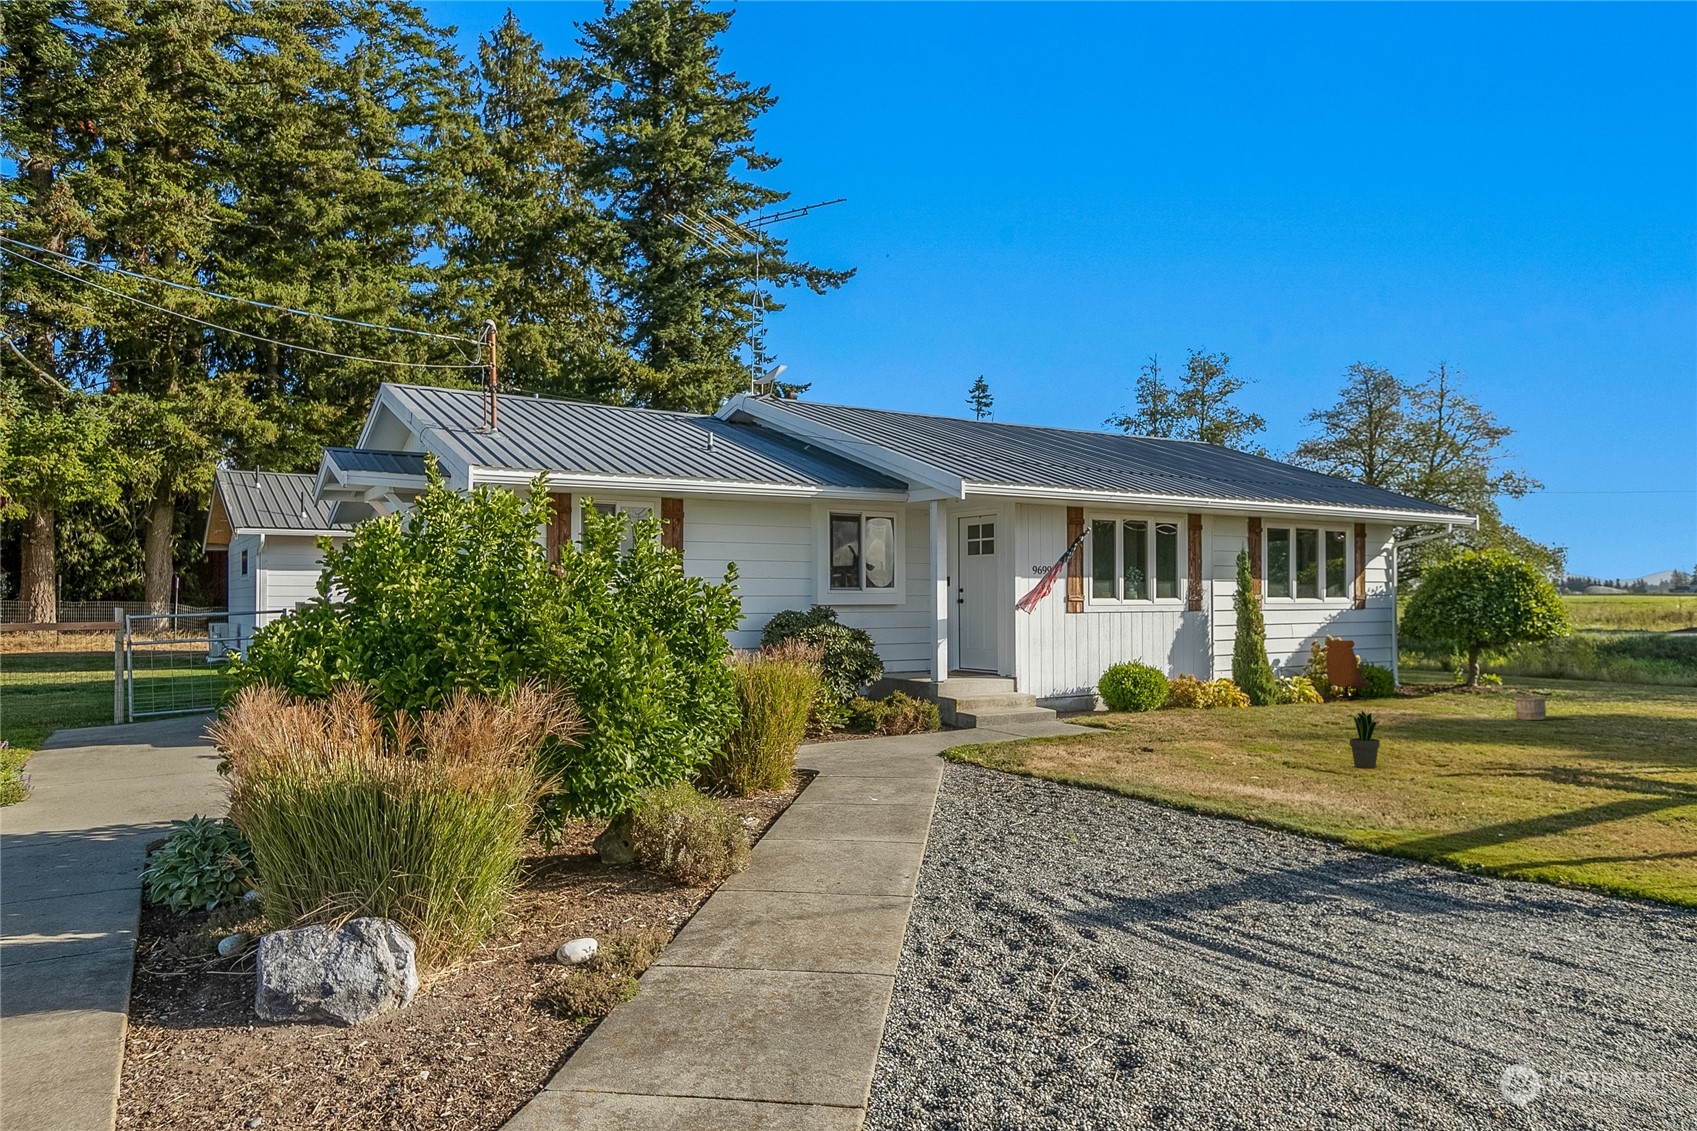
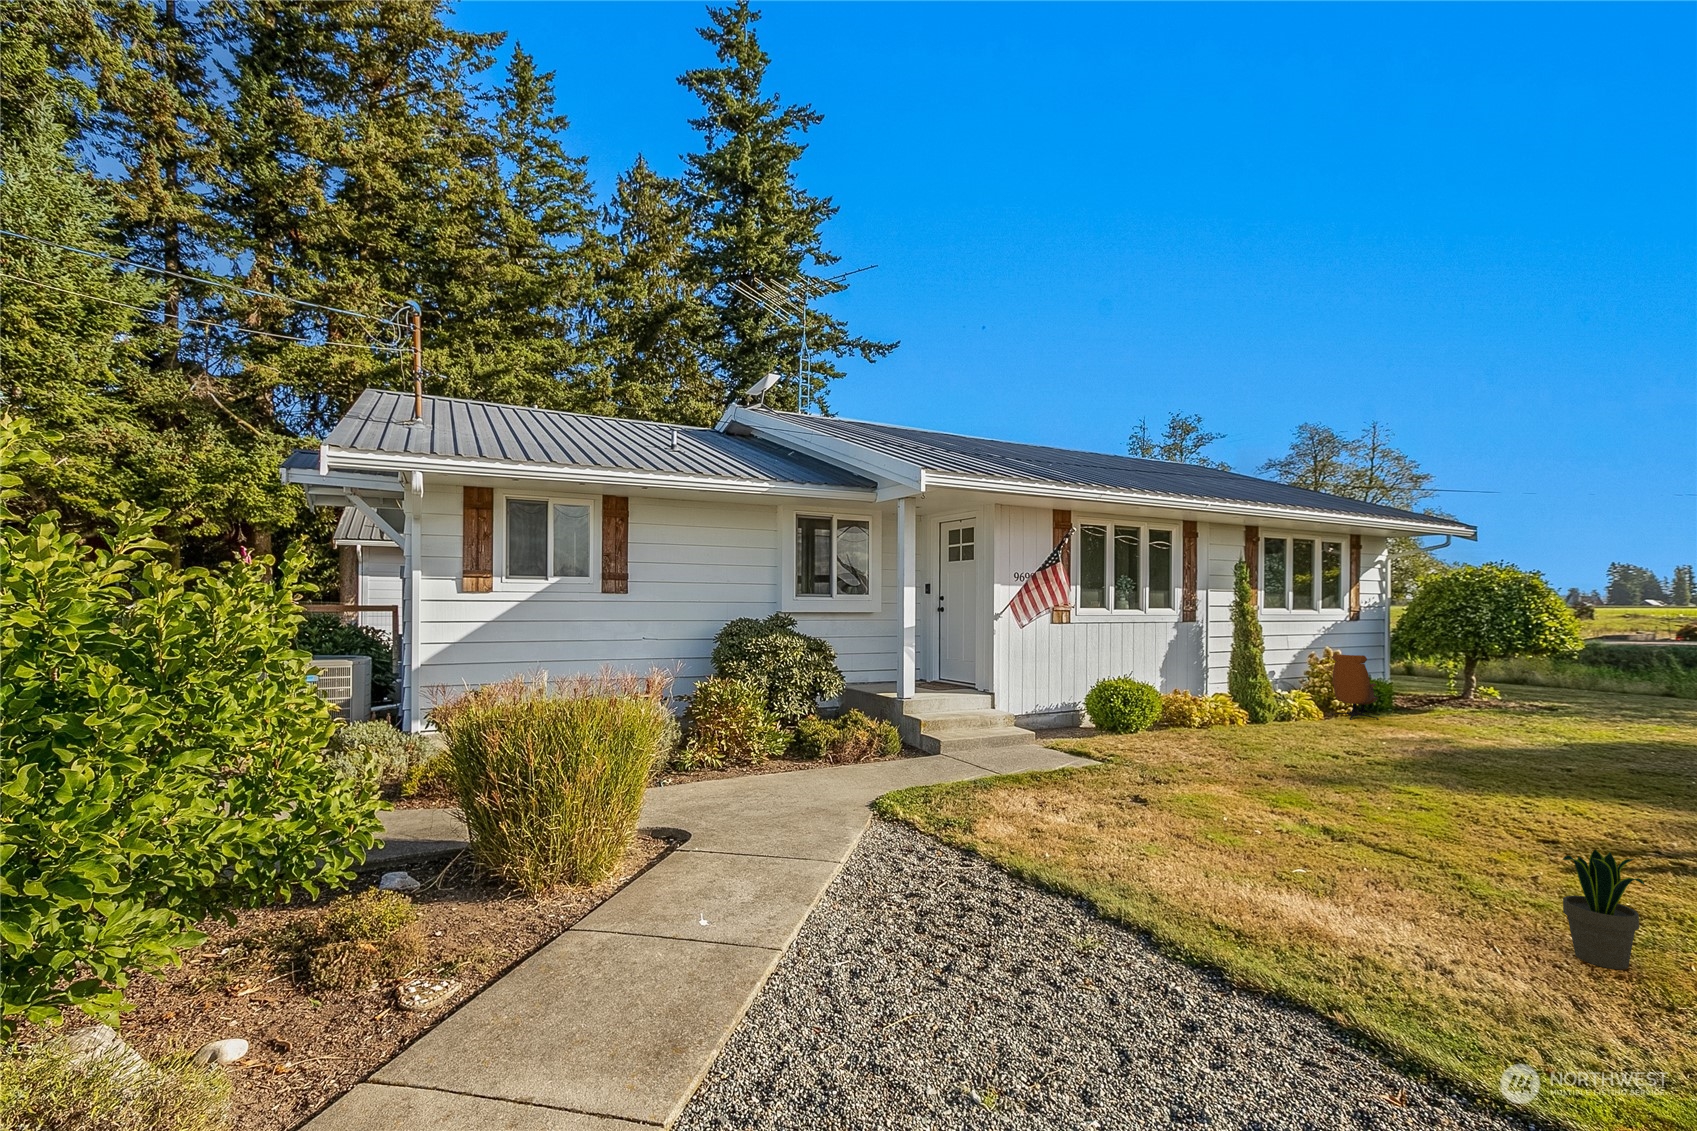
wooden bucket: present [1515,697,1546,720] -> none [1617,739,1669,773]

